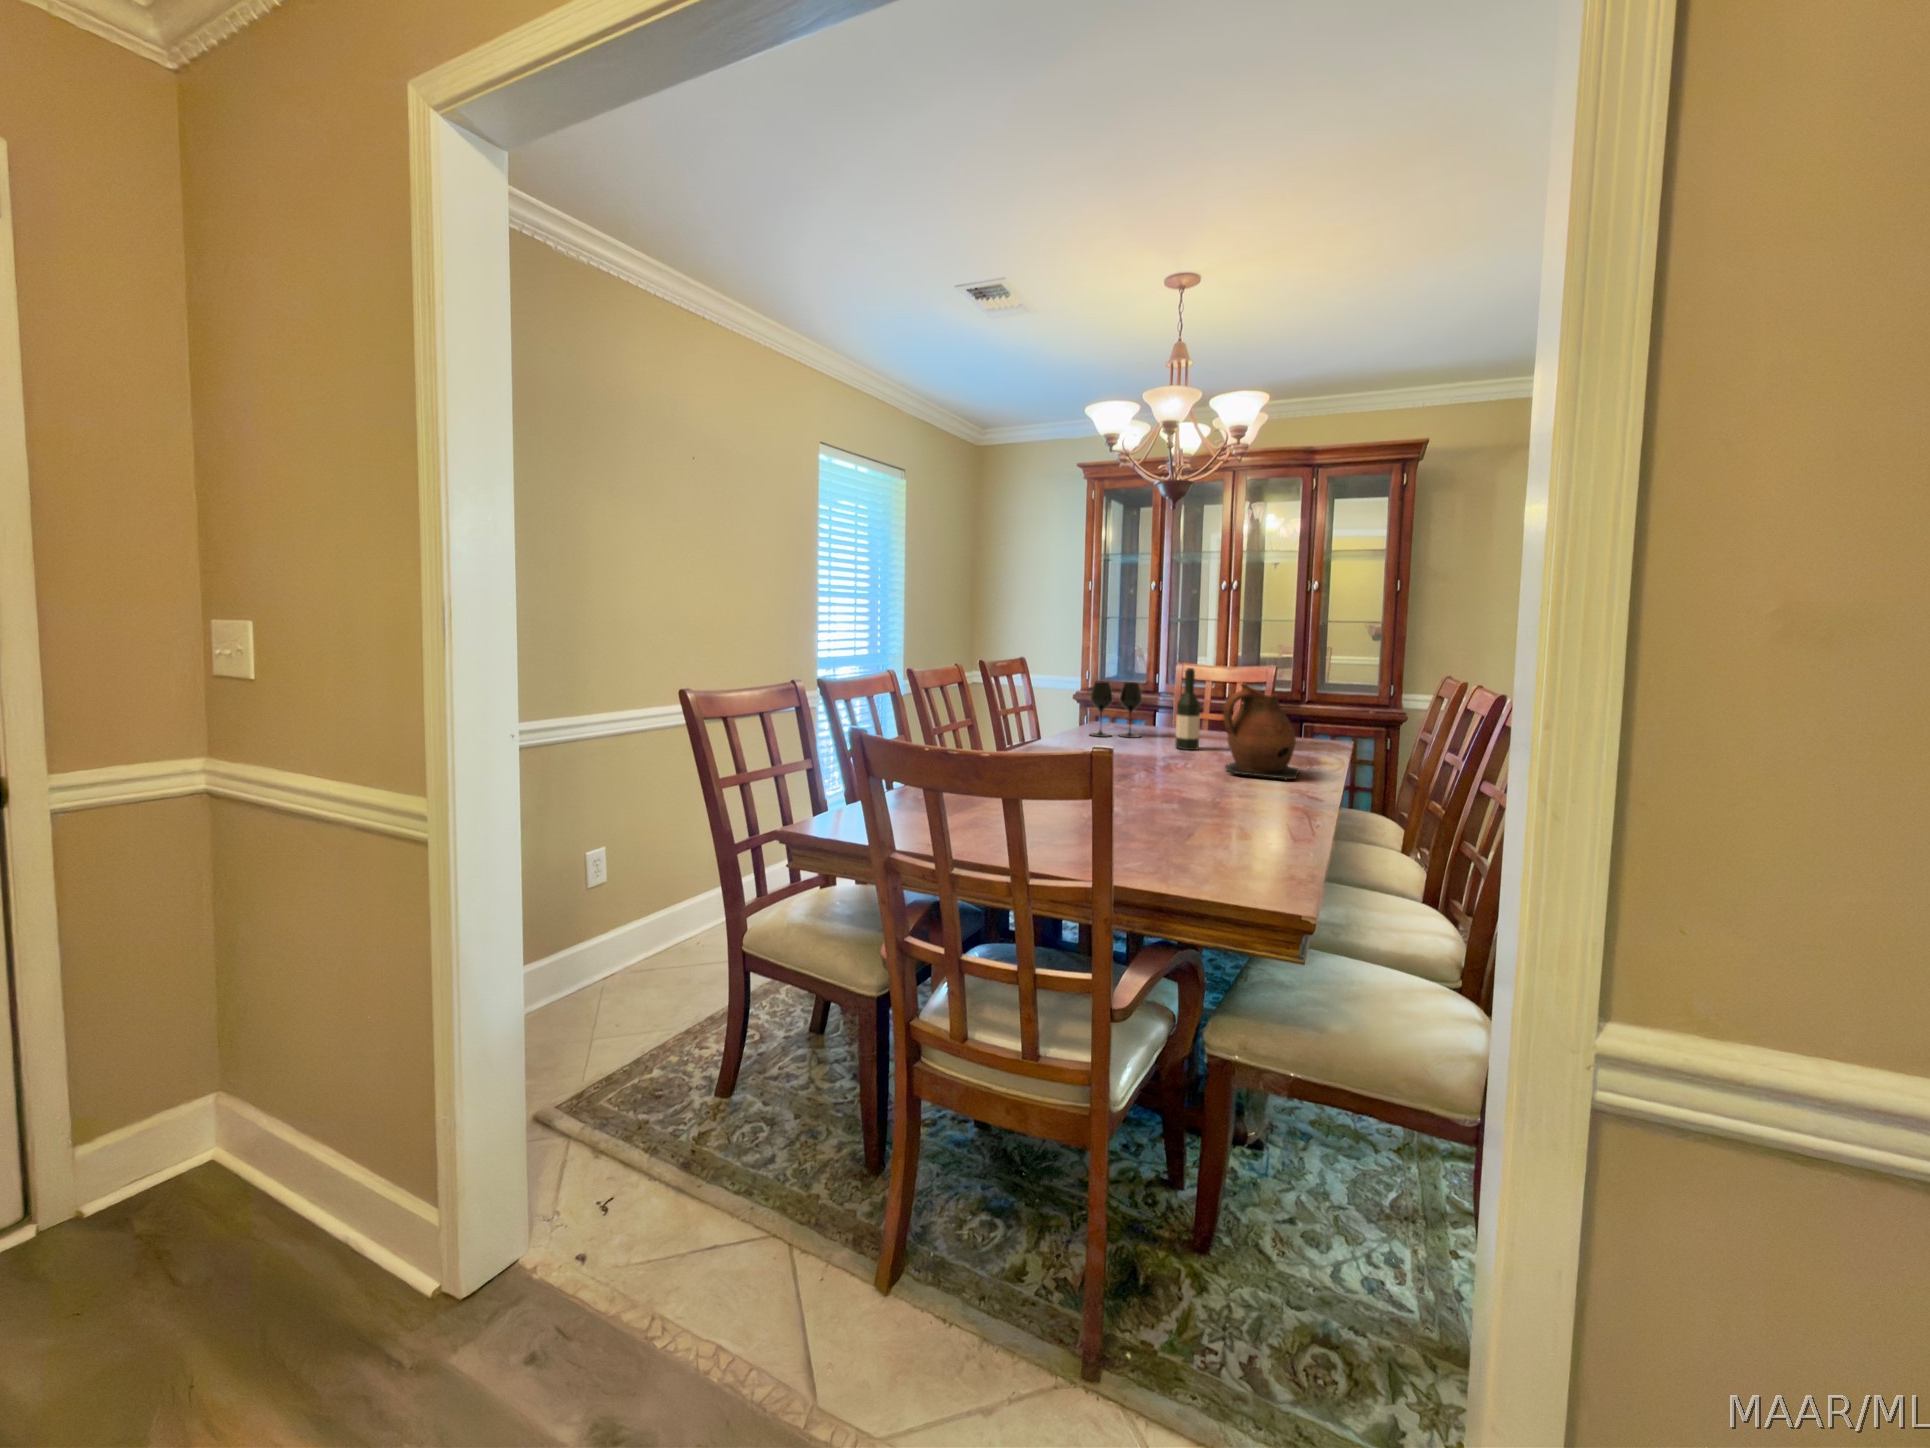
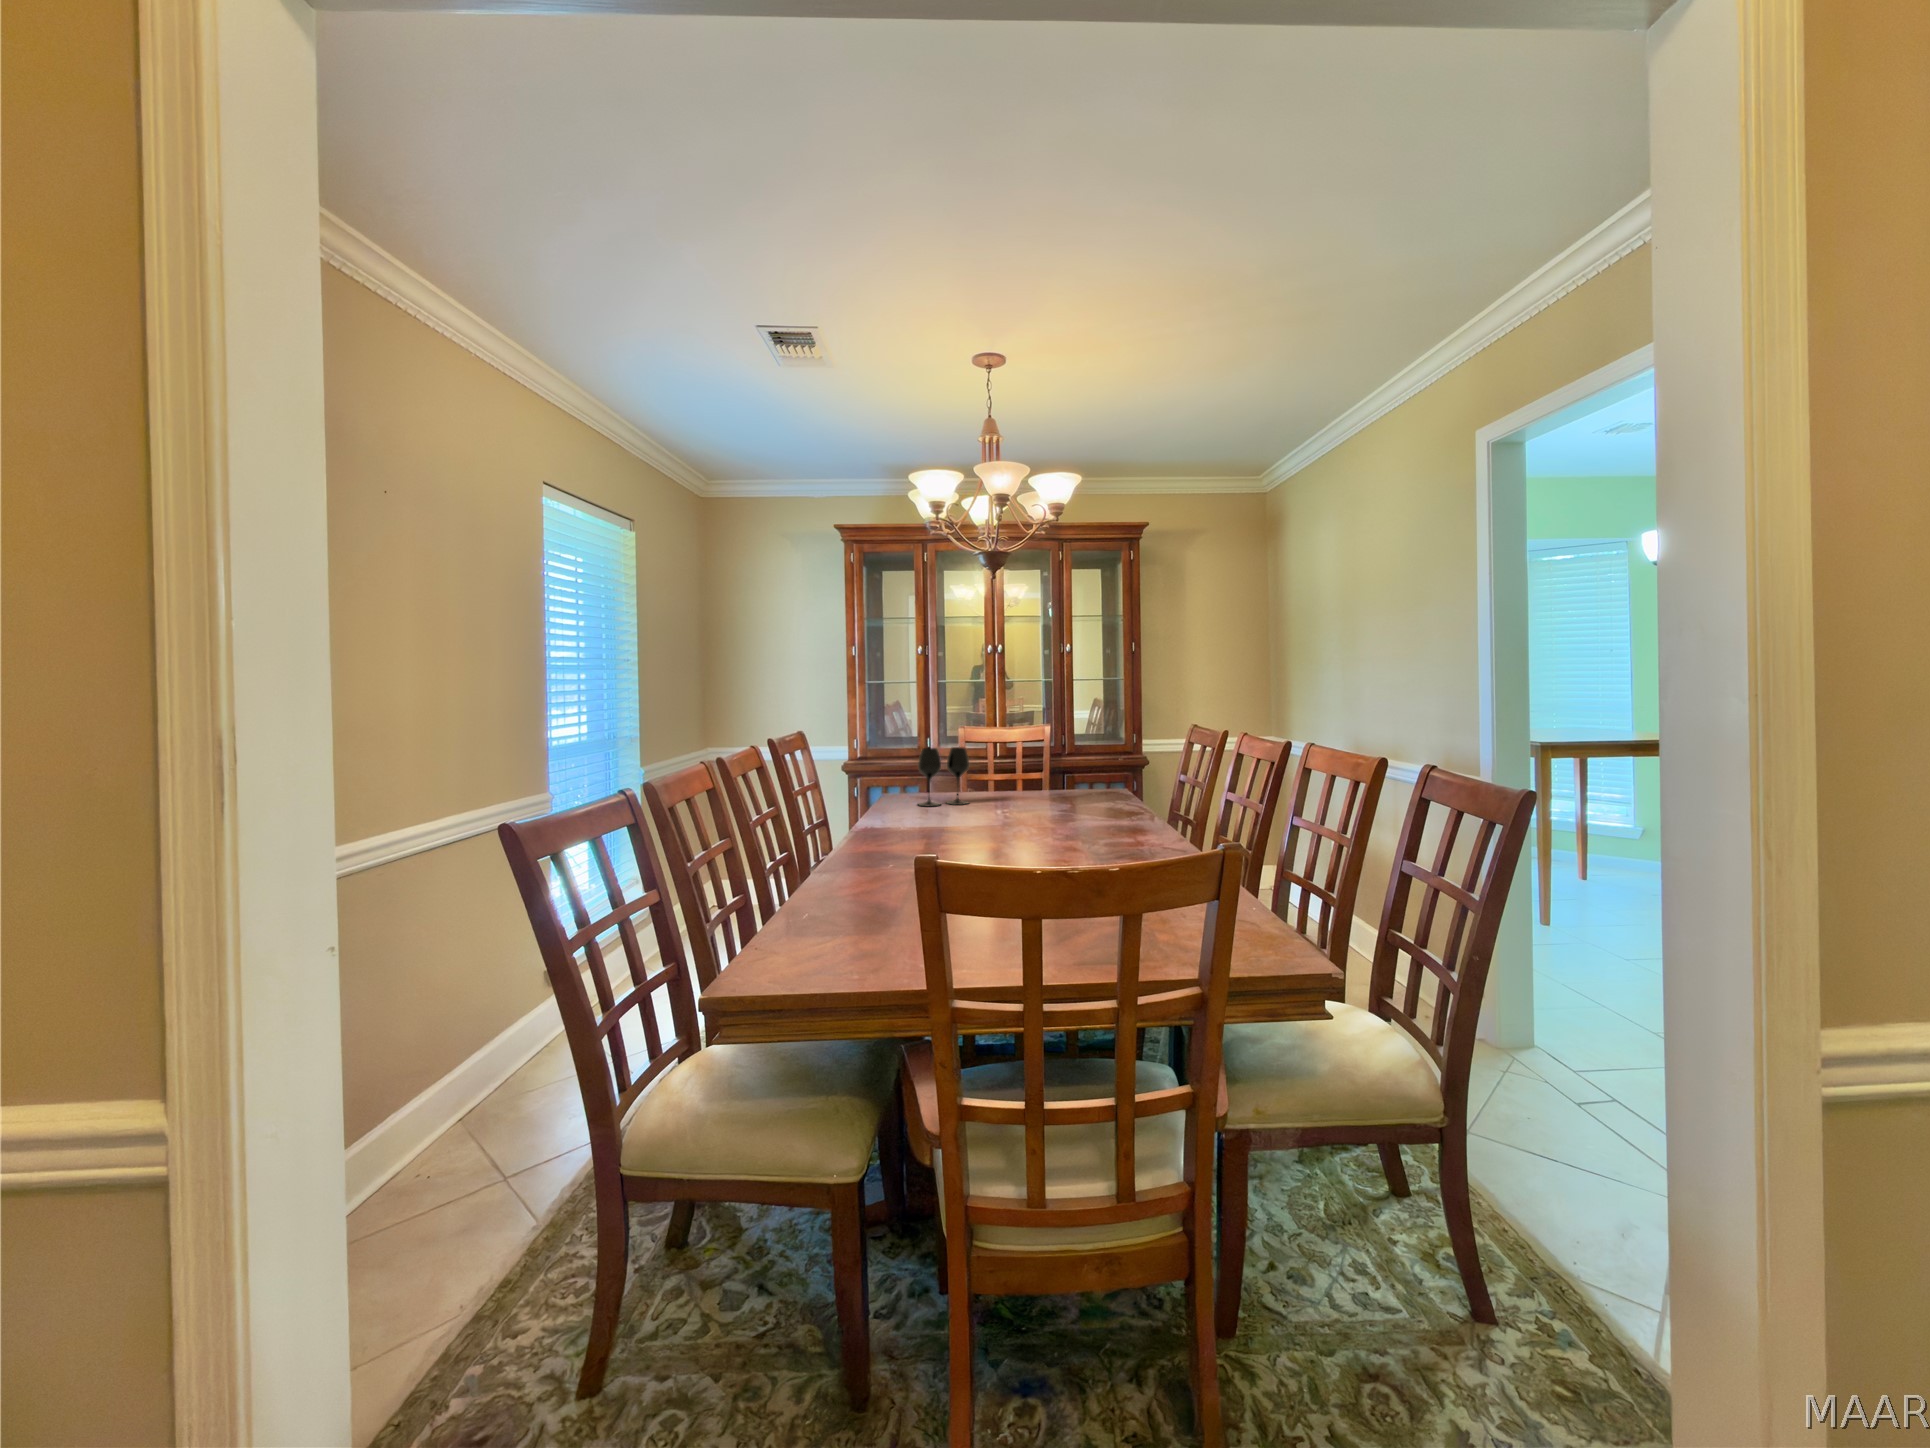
wine bottle: present [1175,668,1200,750] -> none [1016,732,1038,813]
ceramic pitcher: present [1223,683,1299,780] -> none [1084,746,1158,837]

